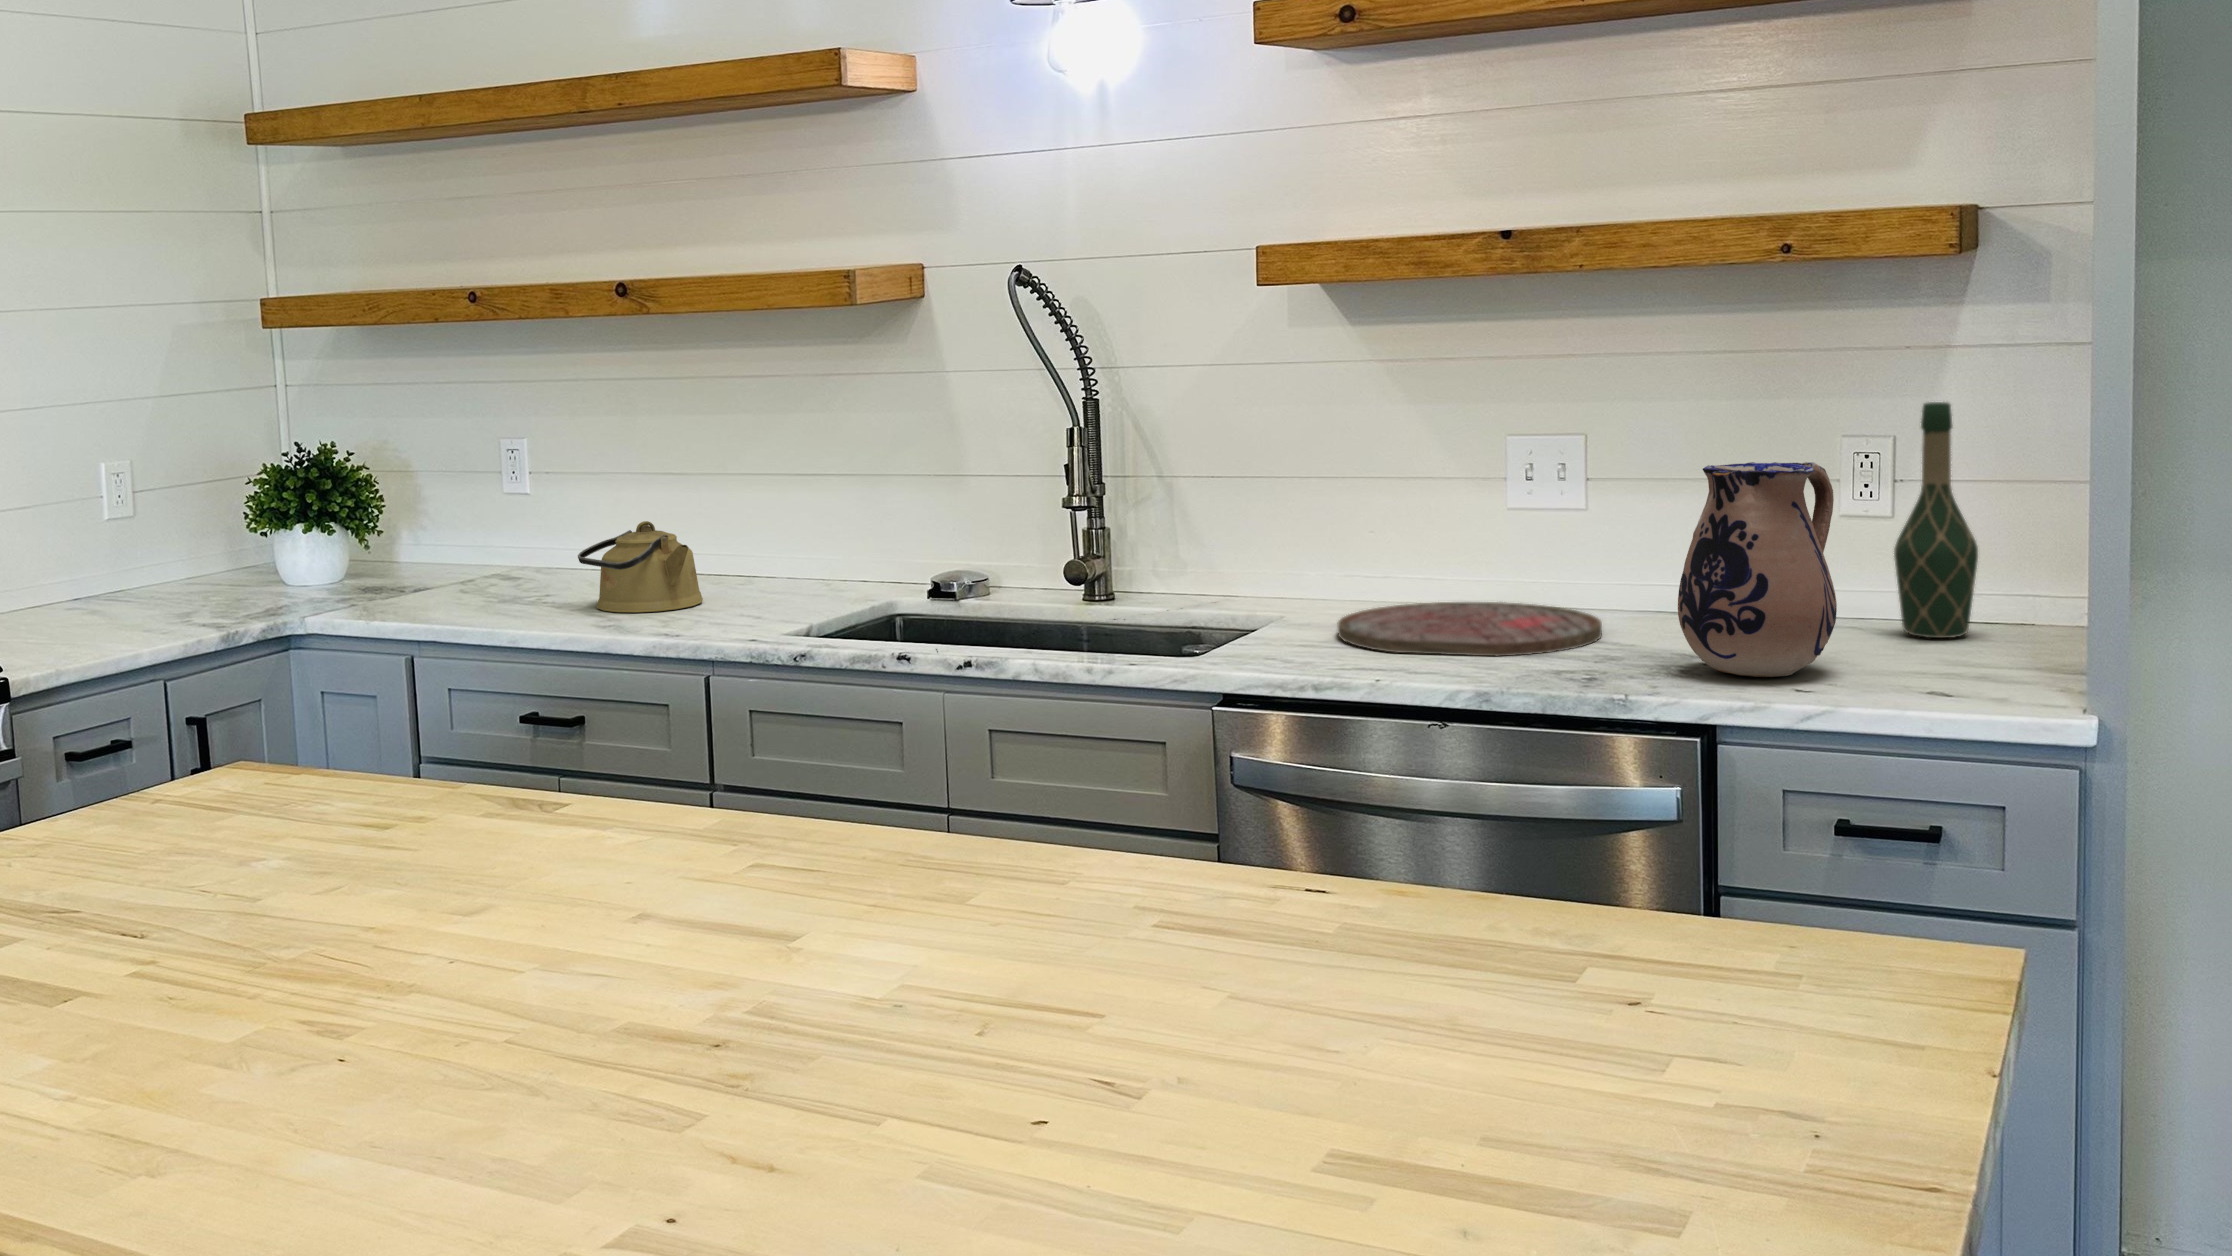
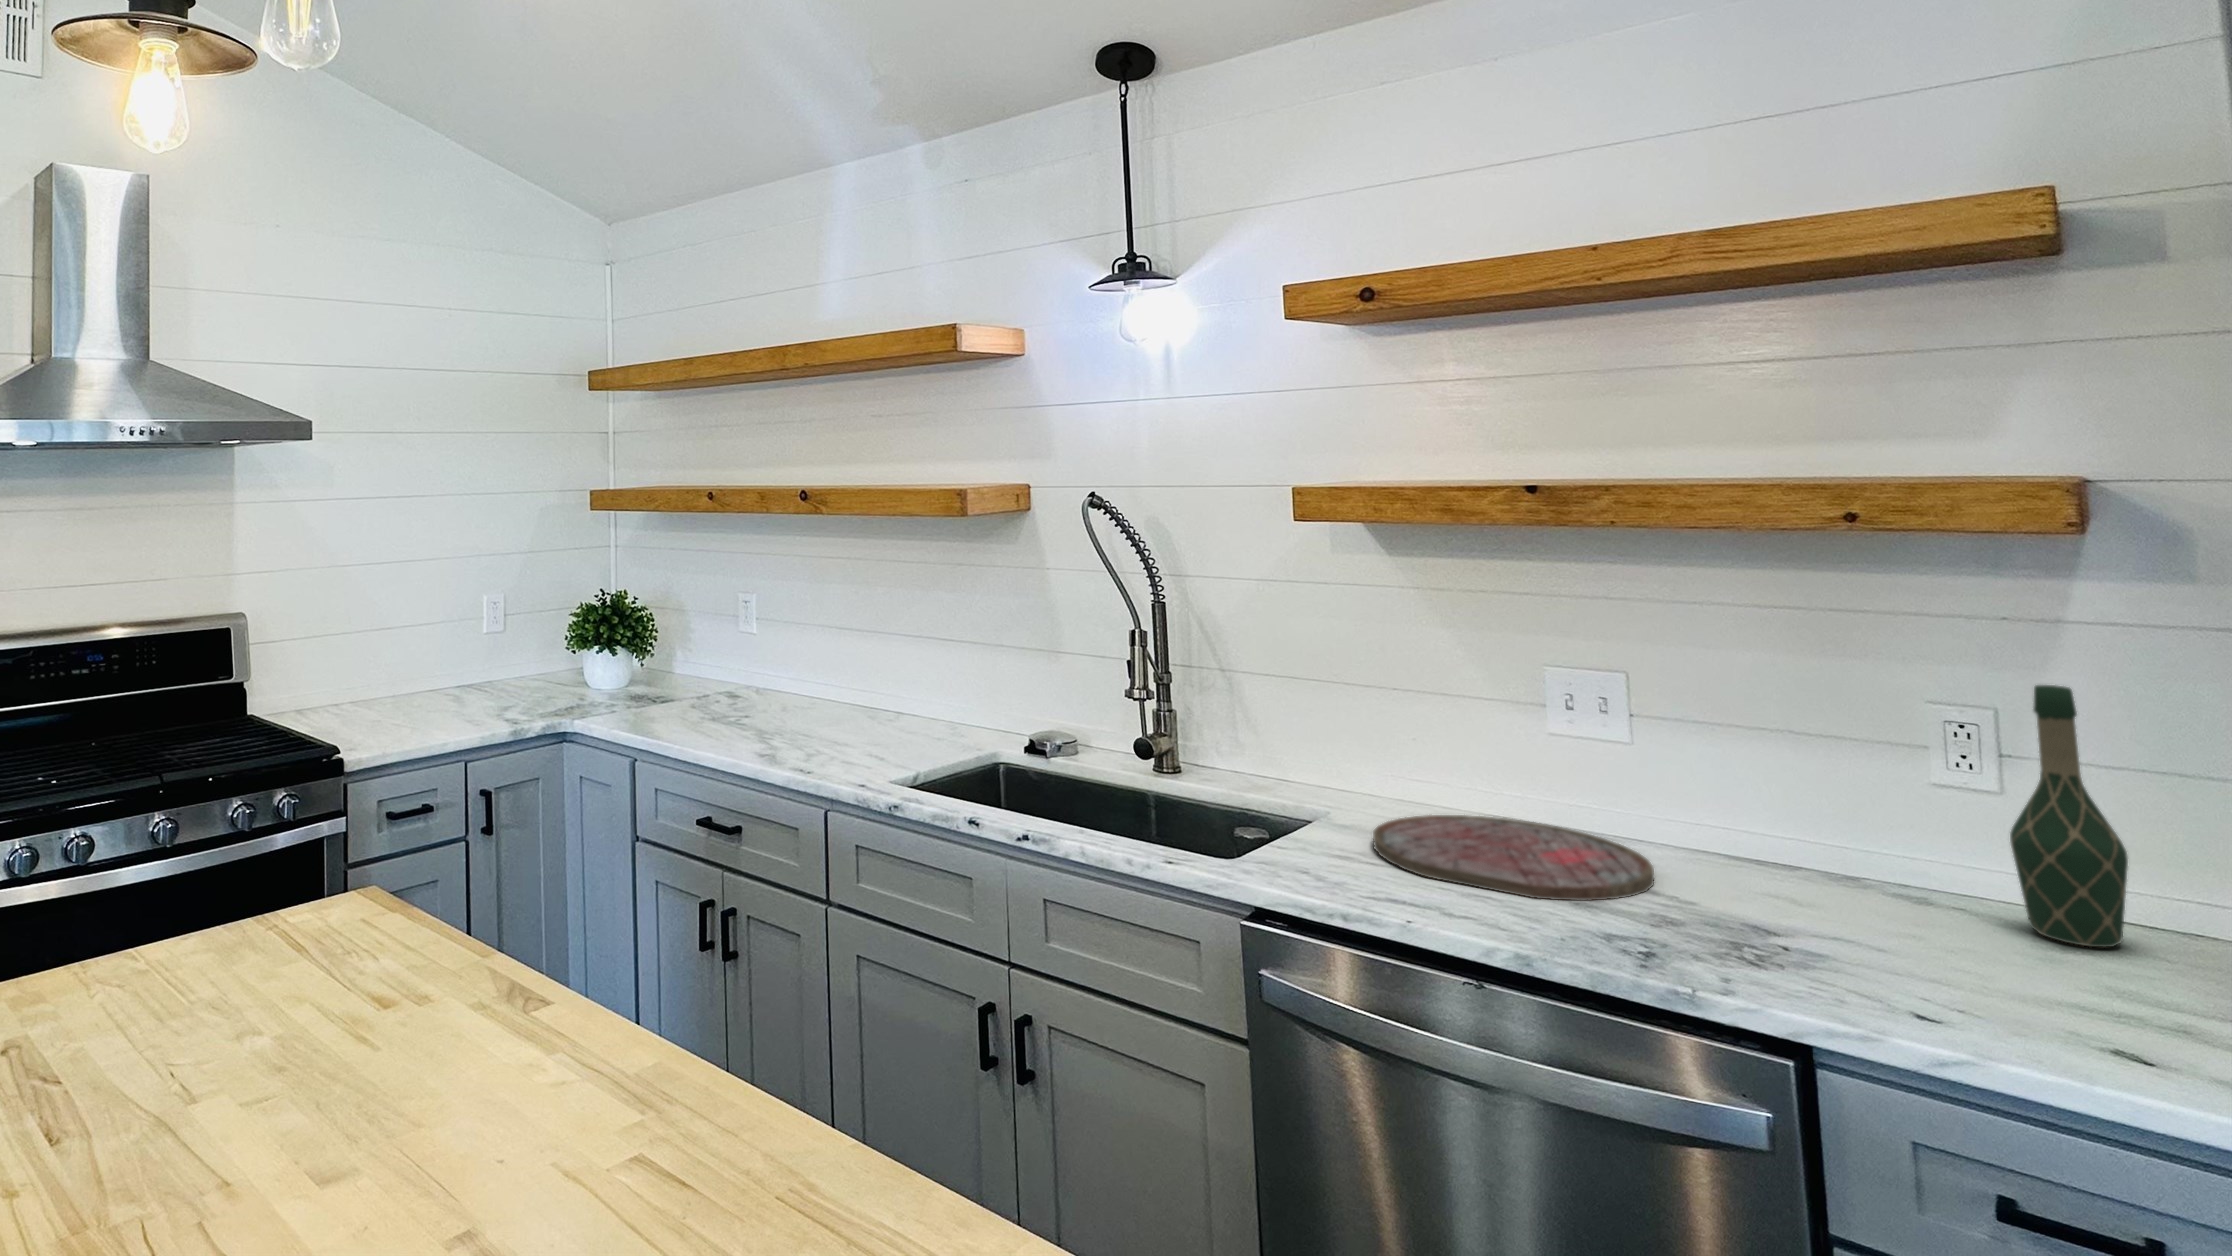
ceramic pitcher: present [1678,462,1837,677] -> none [1743,740,1950,986]
kettle: present [578,521,703,613] -> none [762,671,854,743]

